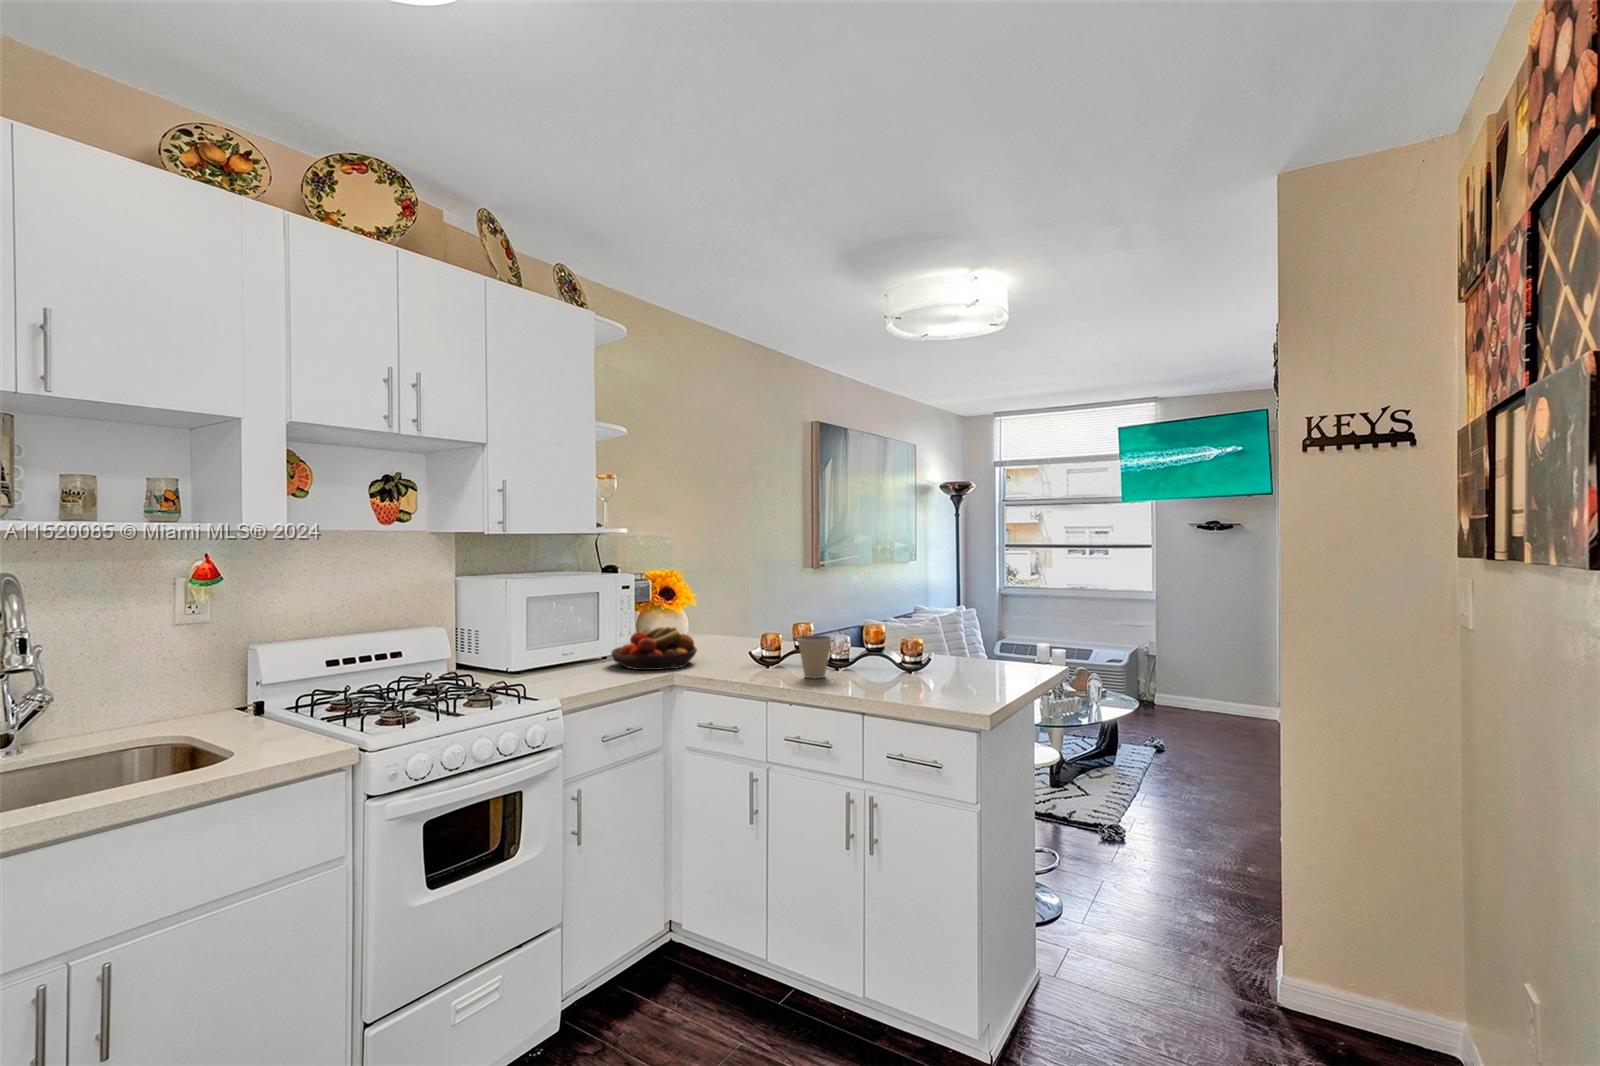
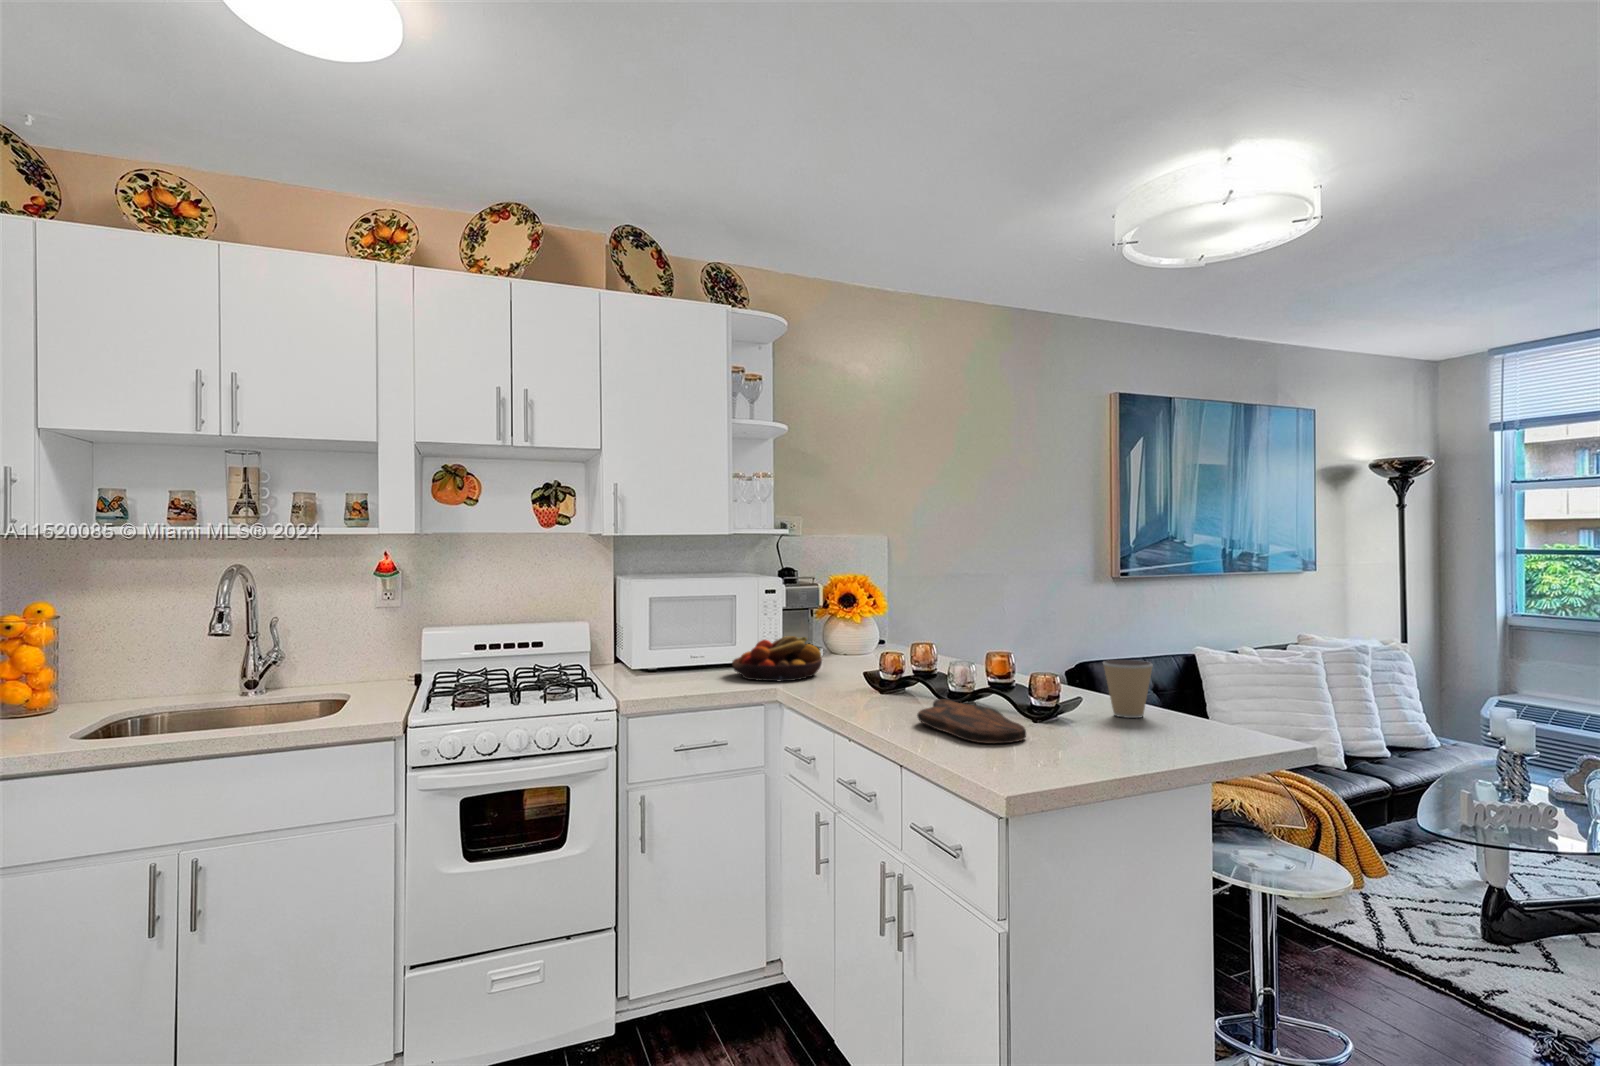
coffee cup: present [798,635,832,678] -> present [1103,660,1153,718]
cutting board: none [860,670,978,699] -> present [917,699,1026,744]

